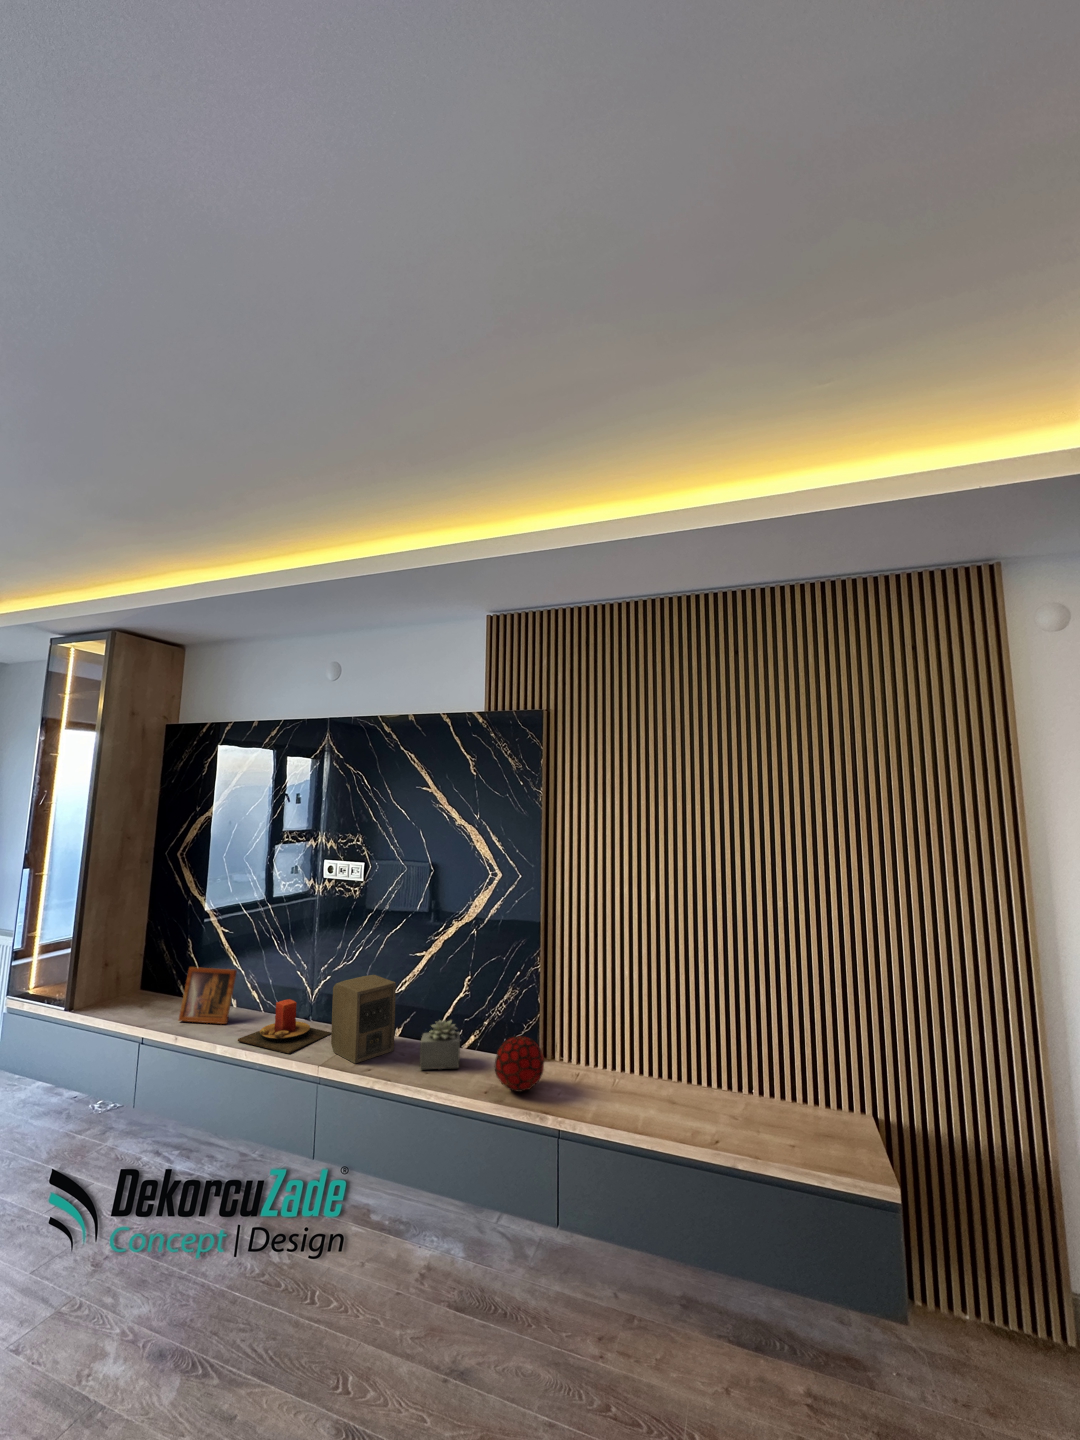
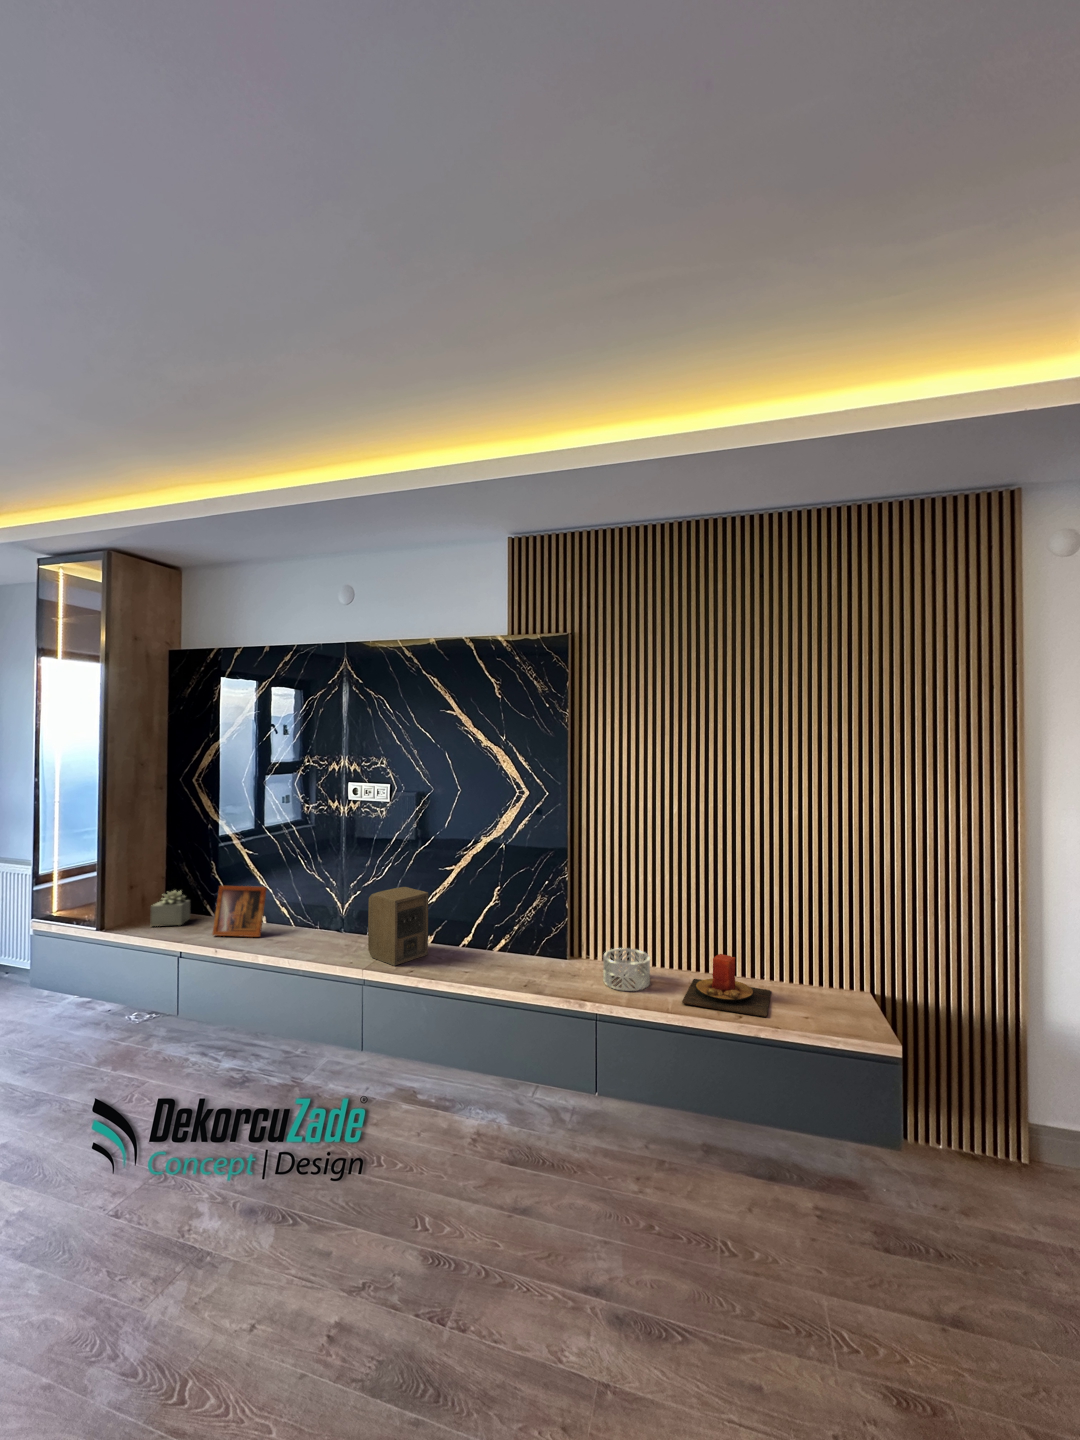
candle: present [238,999,331,1054] -> present [682,954,771,1017]
succulent plant: present [420,1020,460,1069] -> present [151,891,190,926]
decorative orb: present [495,1036,544,1092] -> none [531,935,576,984]
decorative bowl: none [573,1052,625,1104] -> present [603,948,650,991]

